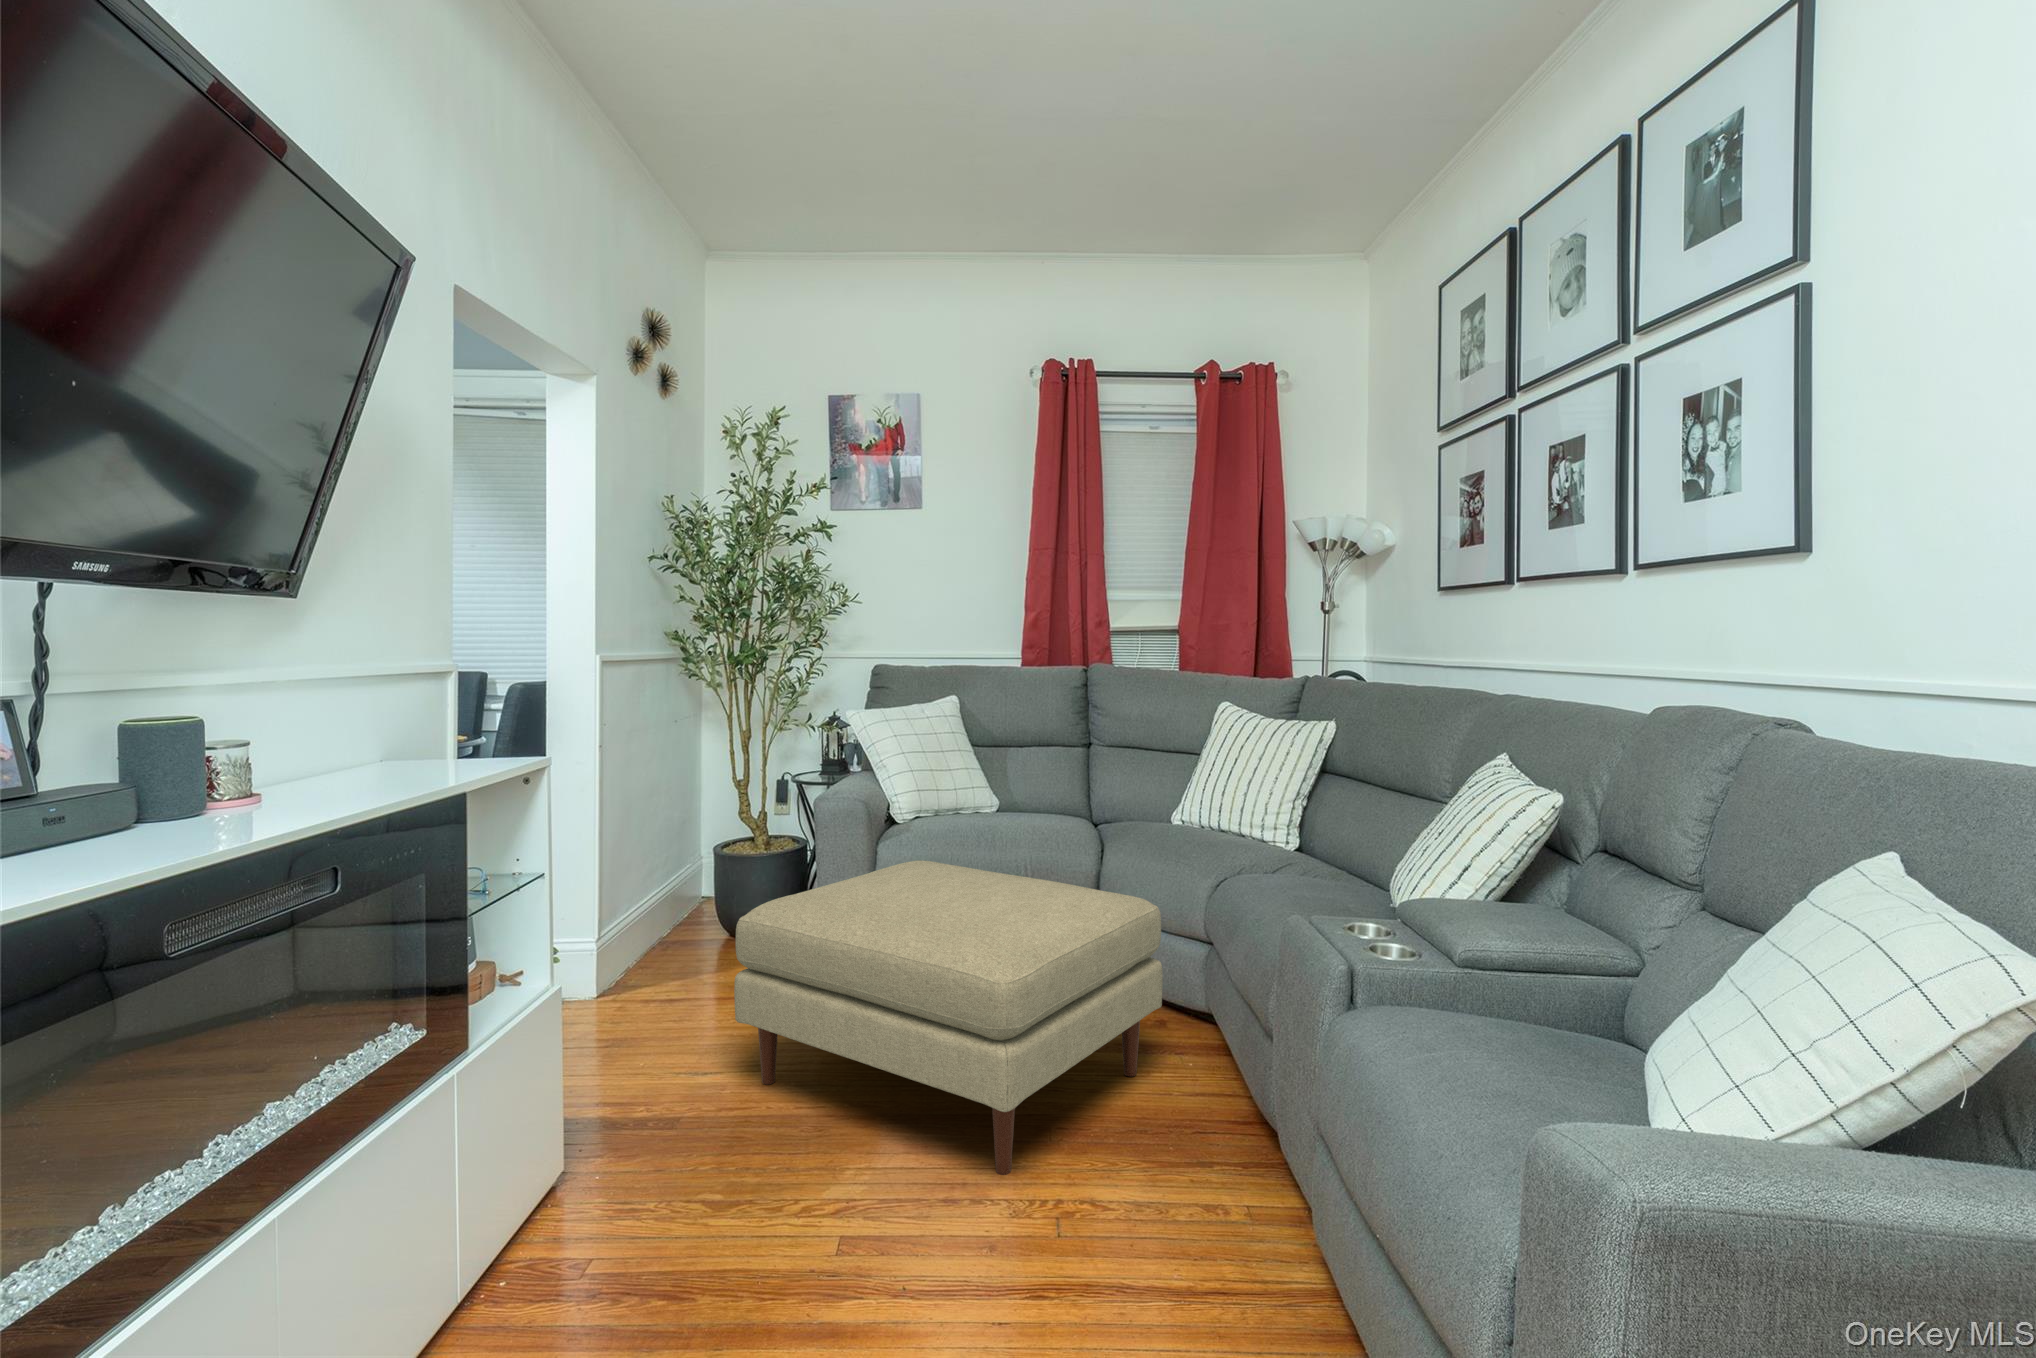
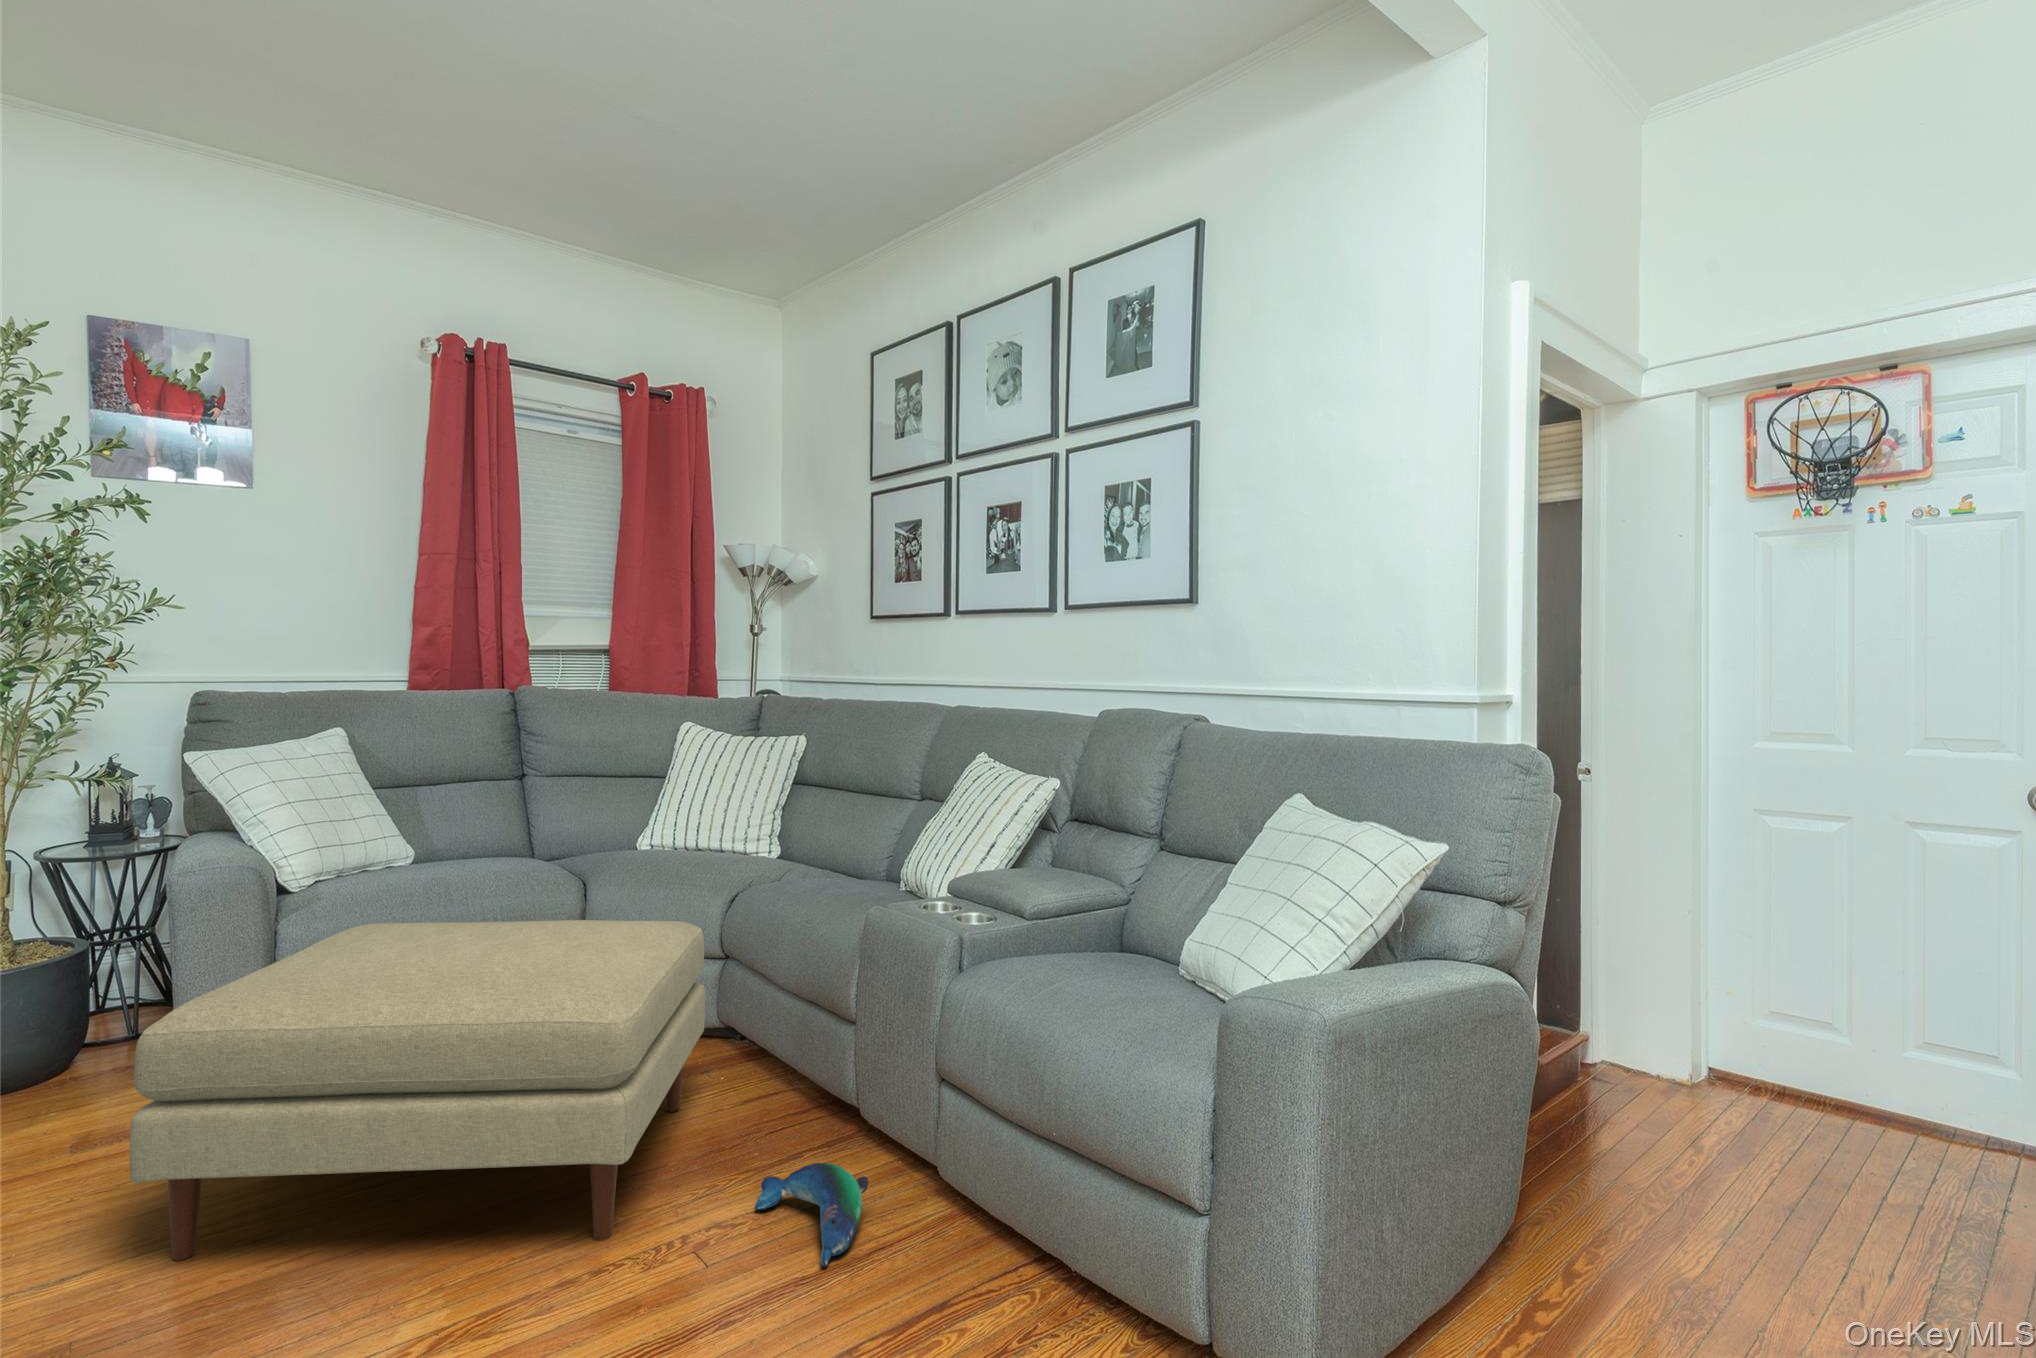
plush toy: none [1131,1169,1229,1281] -> present [755,1163,868,1266]

